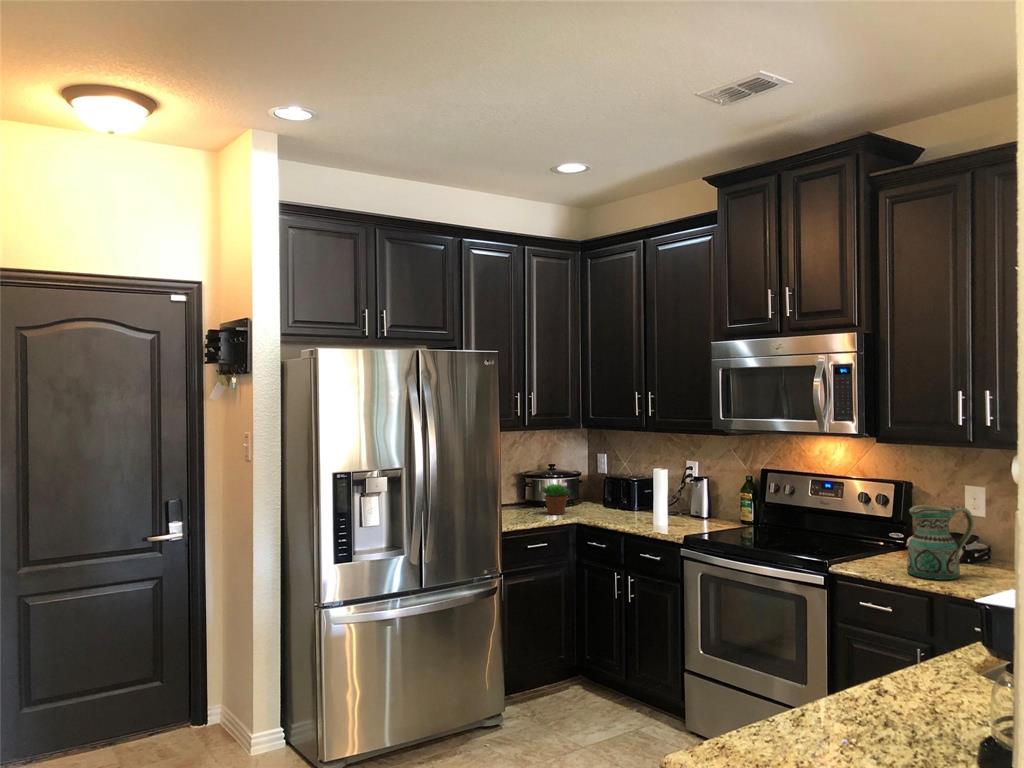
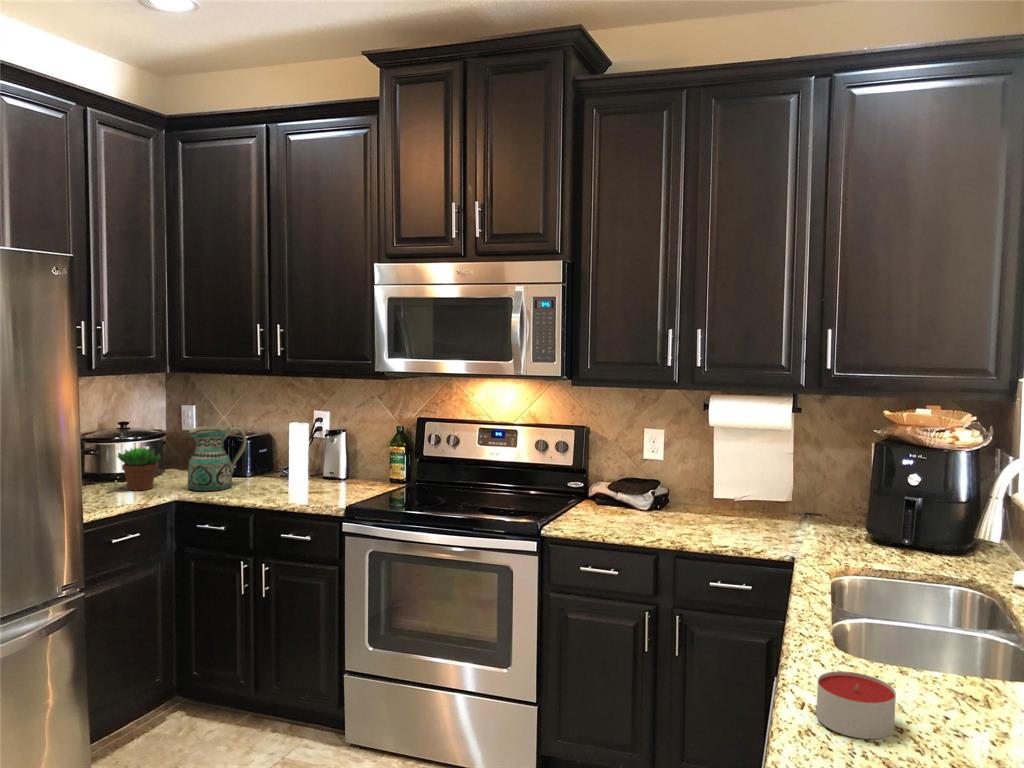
ceramic pitcher: present [907,505,974,580] -> present [188,426,247,491]
candle: none [881,665,943,714] -> present [816,671,896,739]

